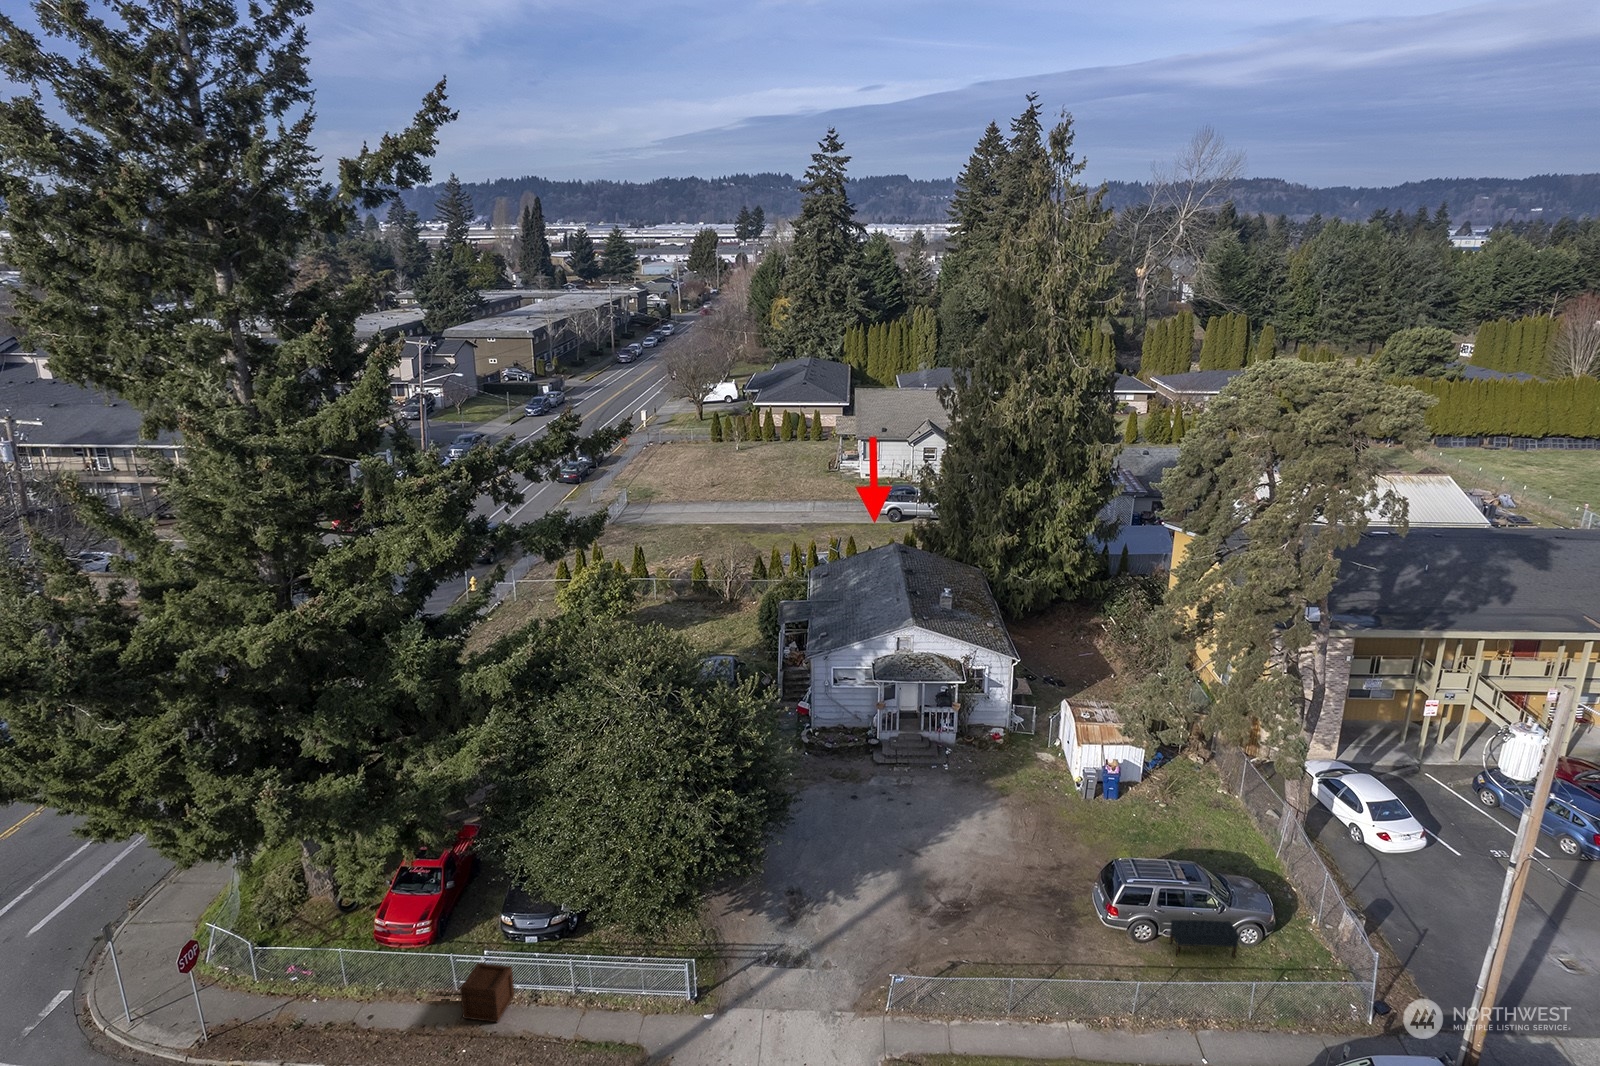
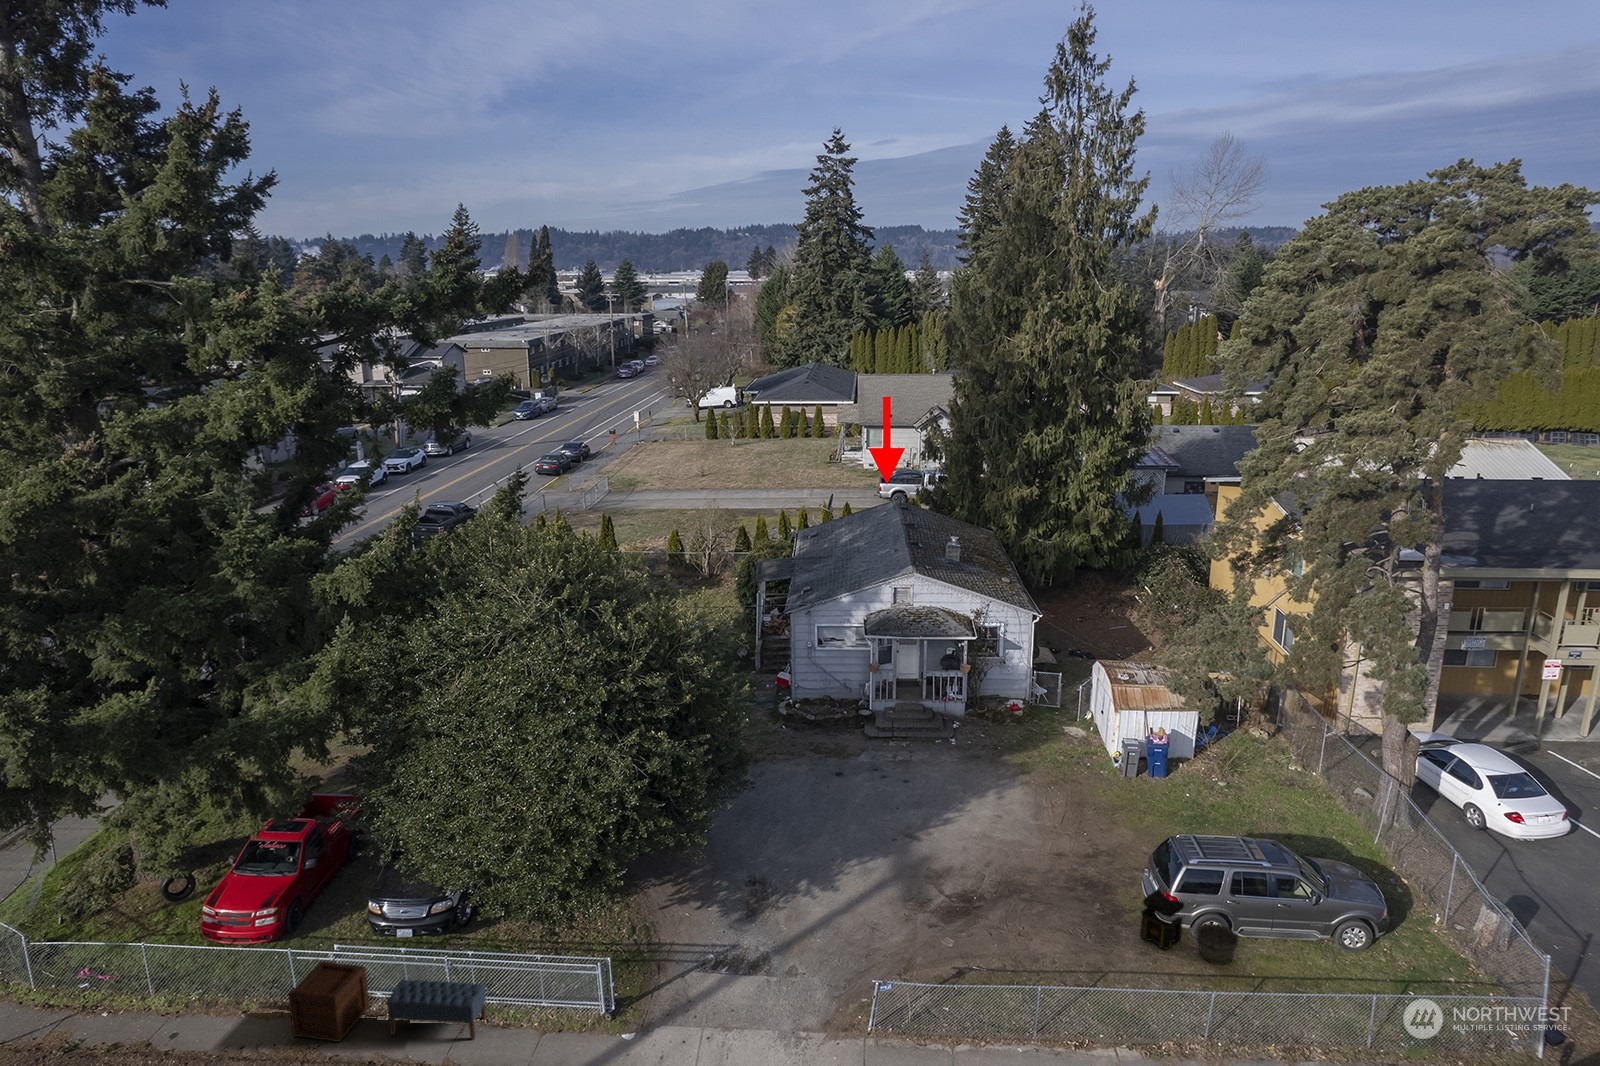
toolbox: none [1089,901,1123,947] -> present [1140,890,1184,949]
bench: present [1170,920,1239,958] -> present [386,980,486,1040]
wooden bucket: none [1131,927,1162,958] -> present [1198,924,1239,964]

